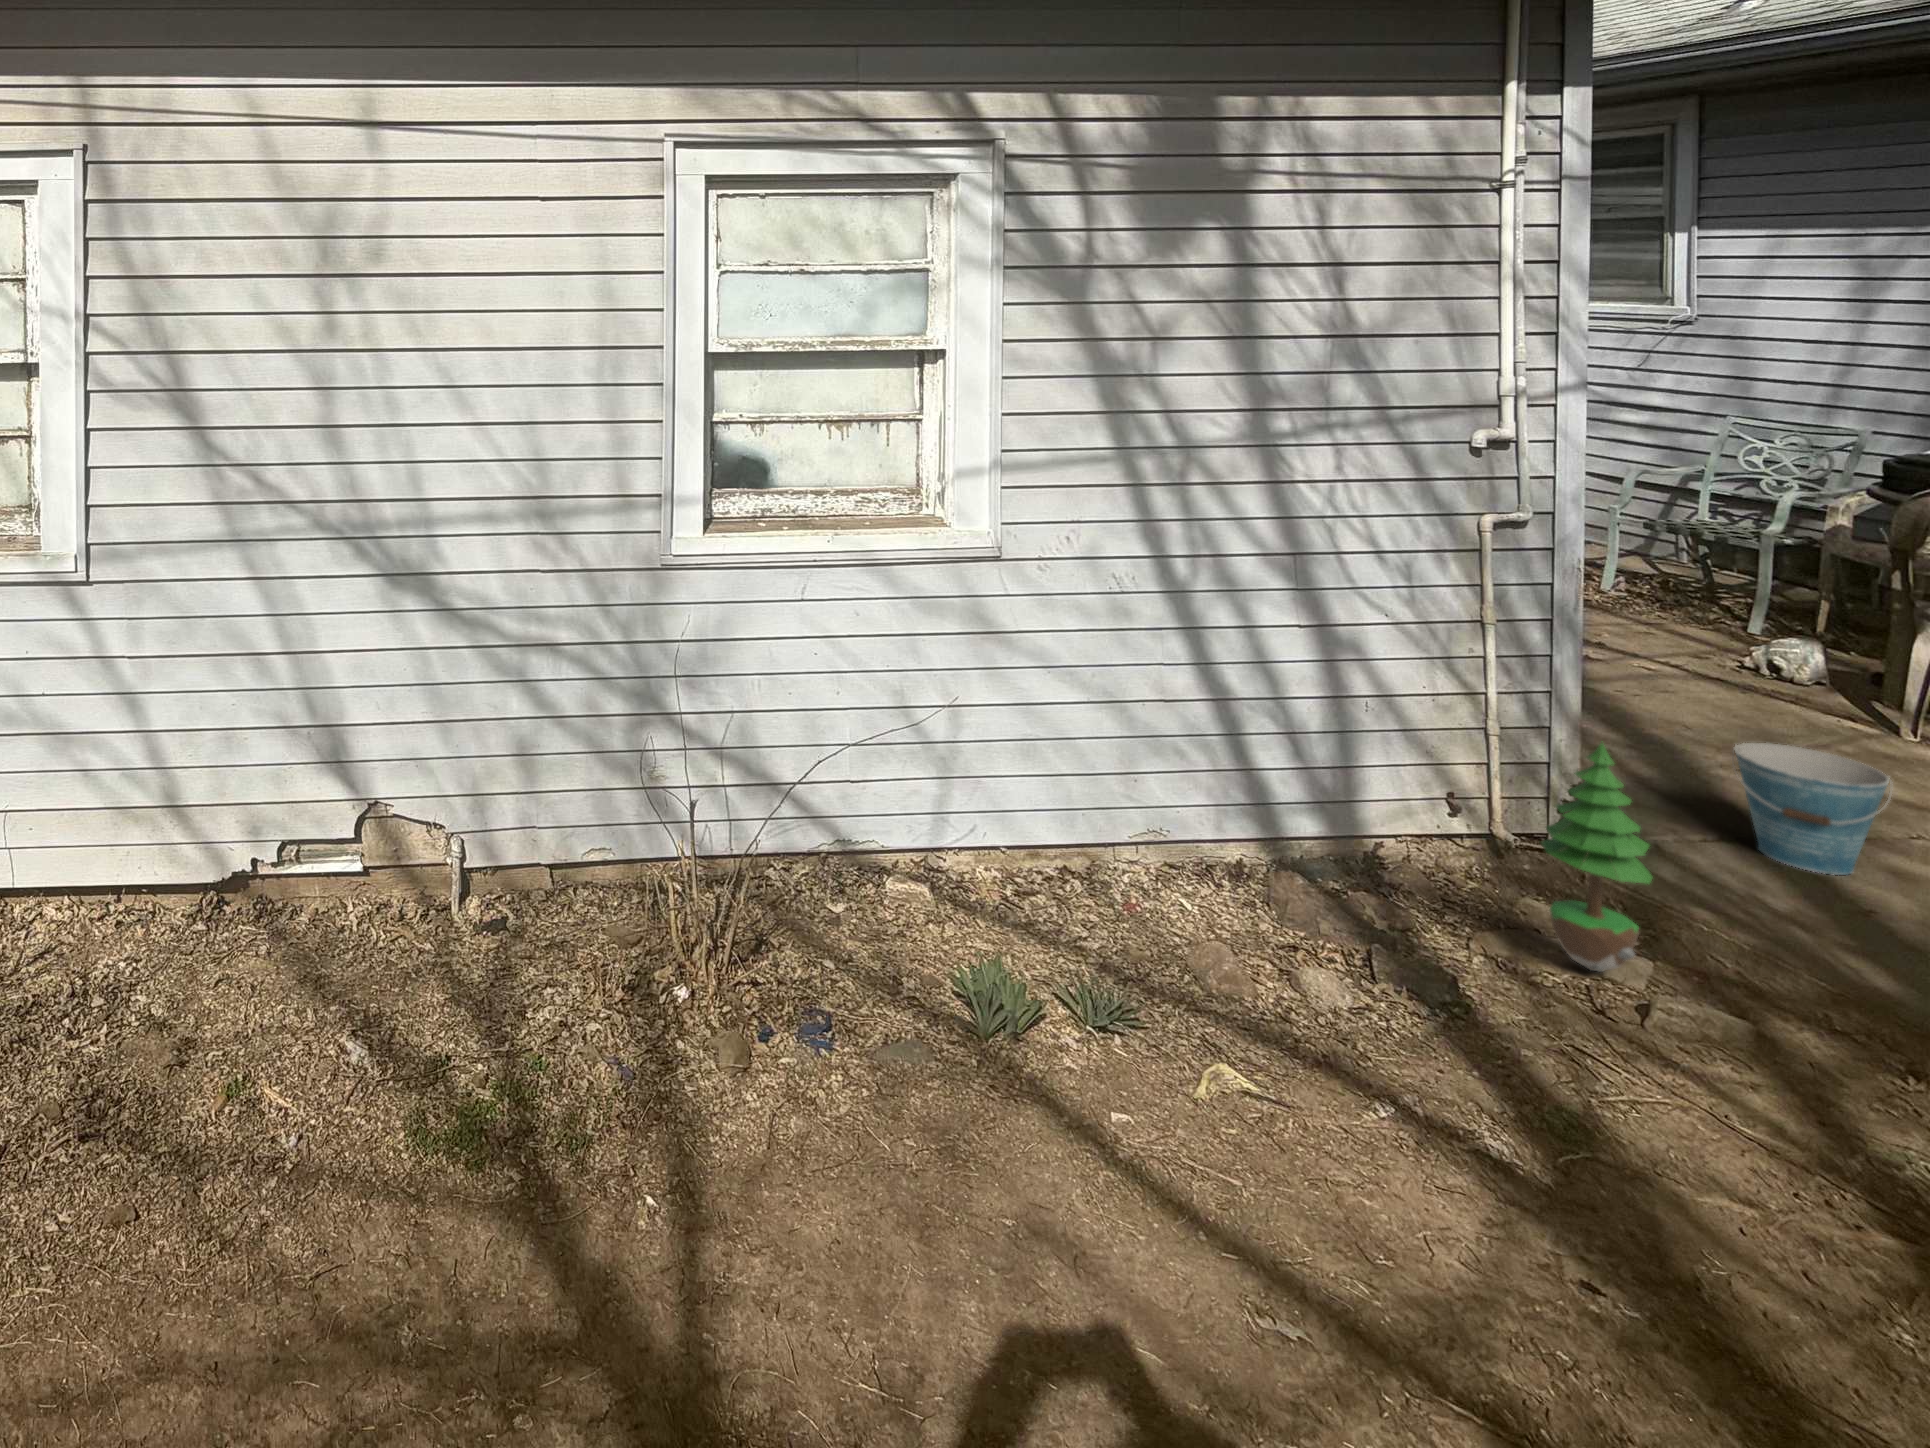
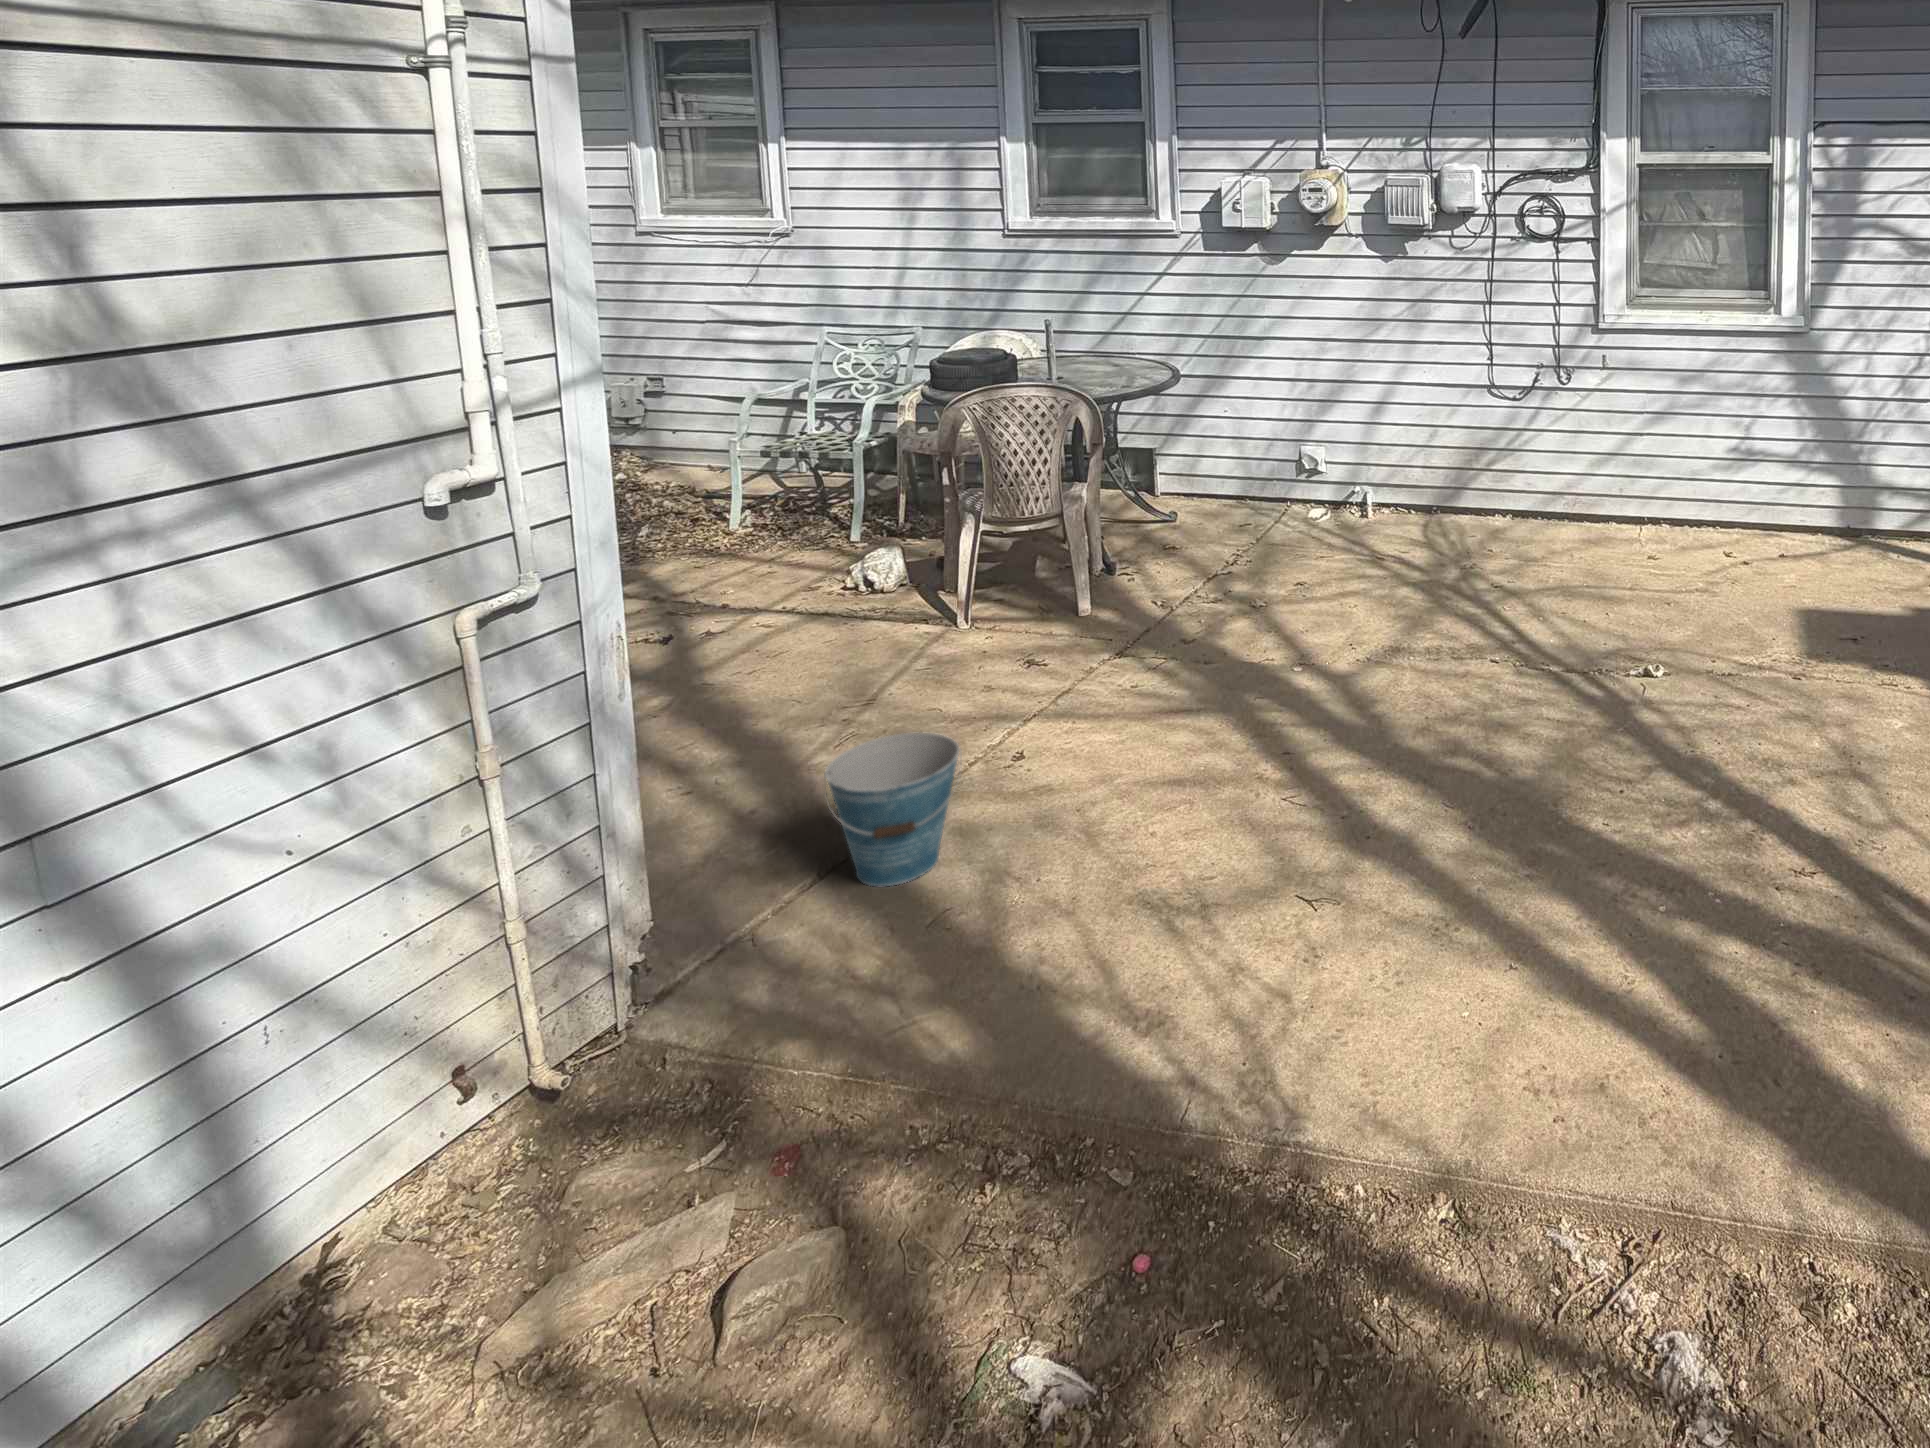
potted tree: present [1541,741,1652,972] -> none [557,966,722,1314]

